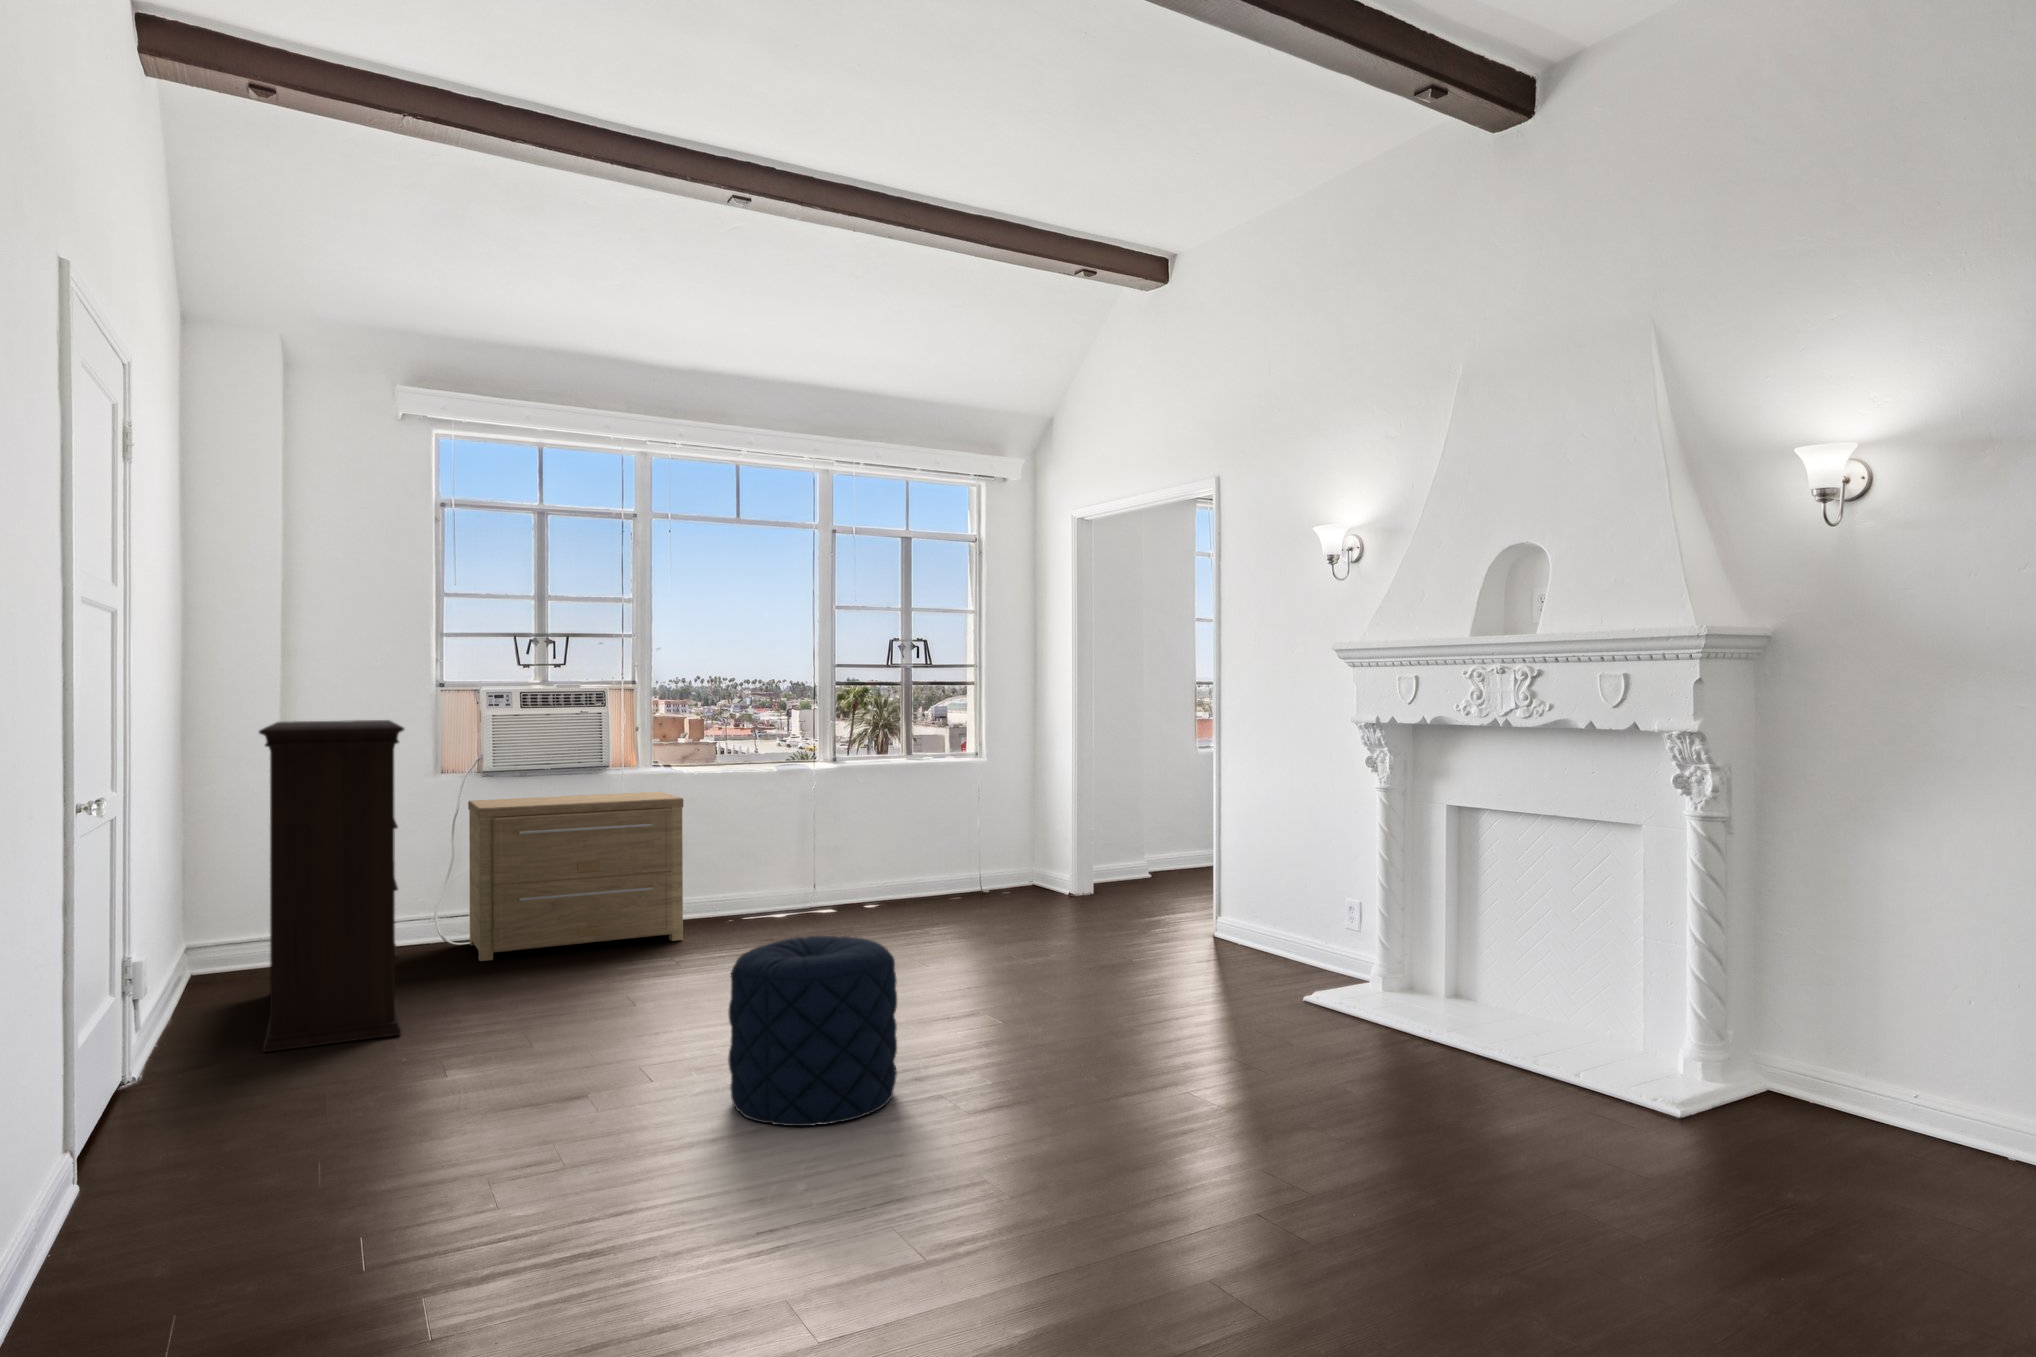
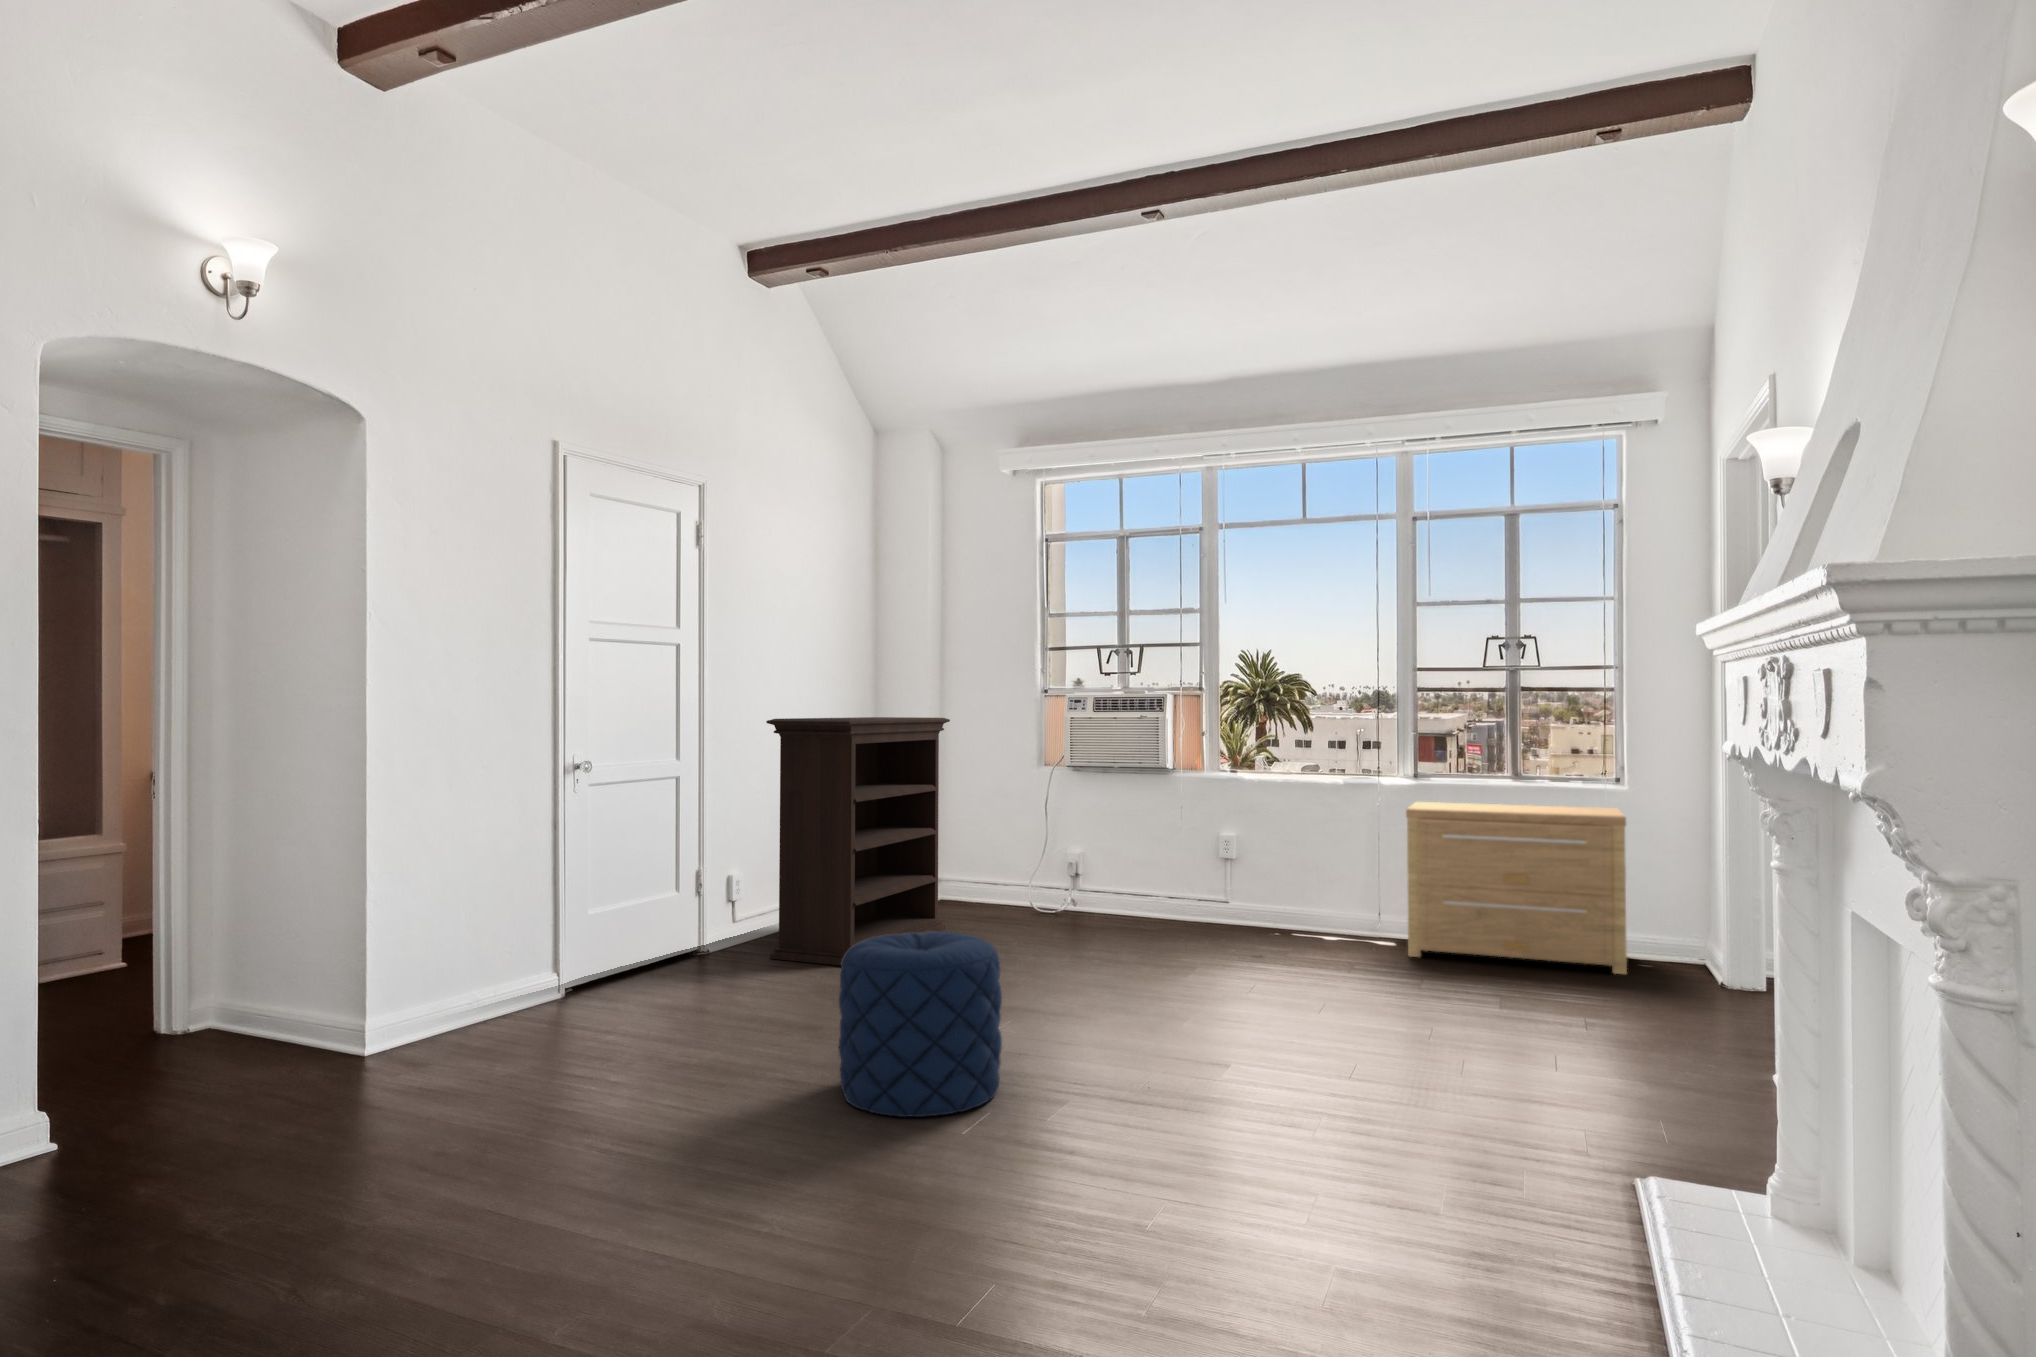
side table: present [468,792,683,961] -> present [1406,802,1627,974]

